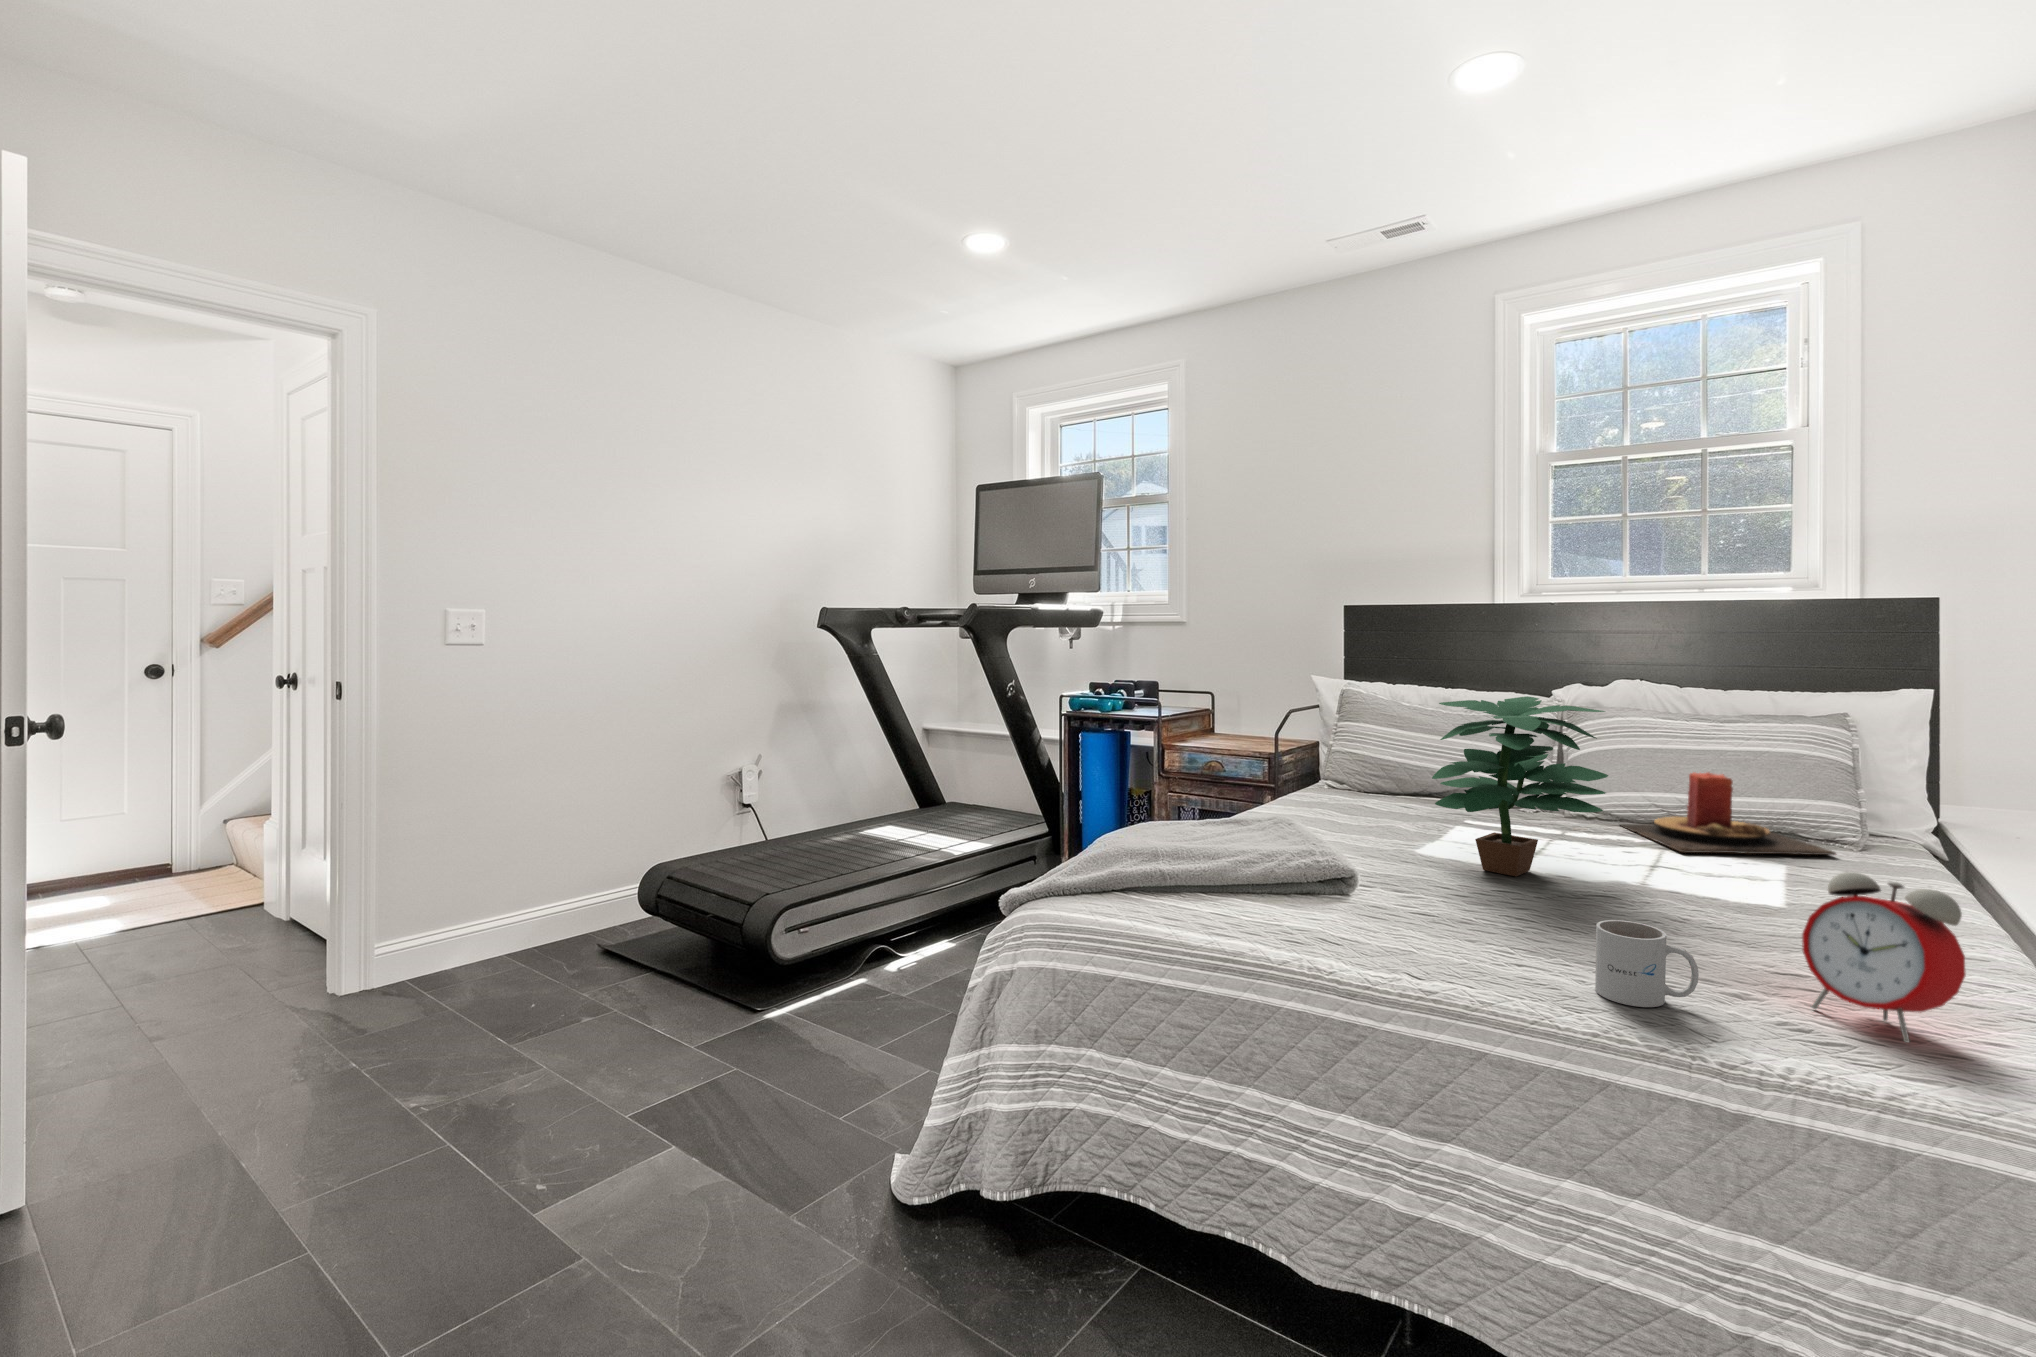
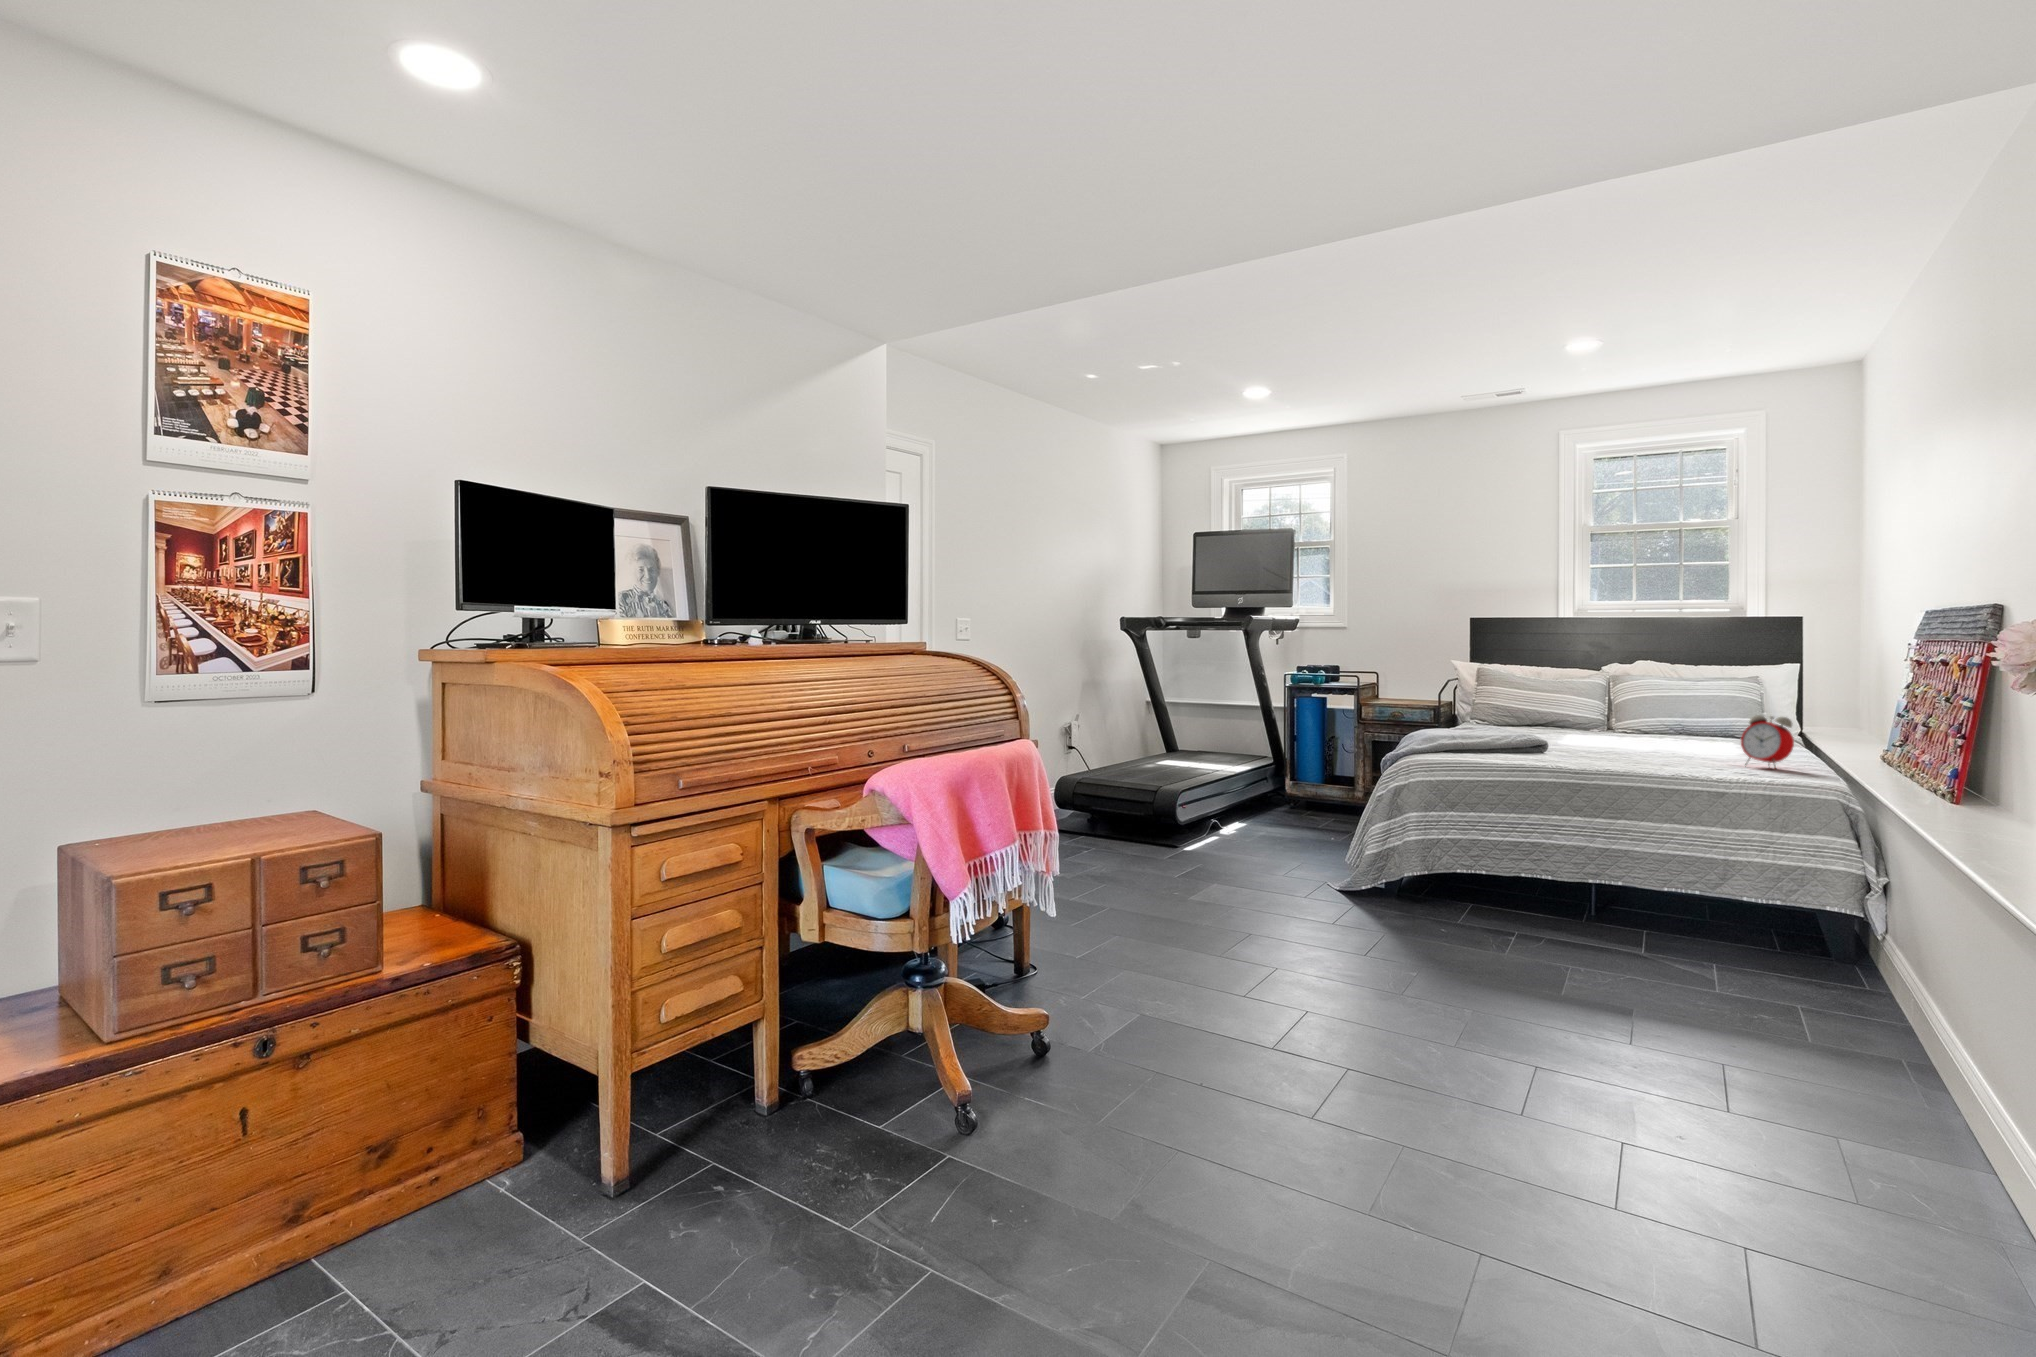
potted plant: present [1432,696,1608,876] -> none [1568,662,1652,746]
candle: present [1620,773,1836,855] -> none [1648,703,1753,740]
mug: present [1595,920,1699,1007] -> none [1666,739,1705,767]

